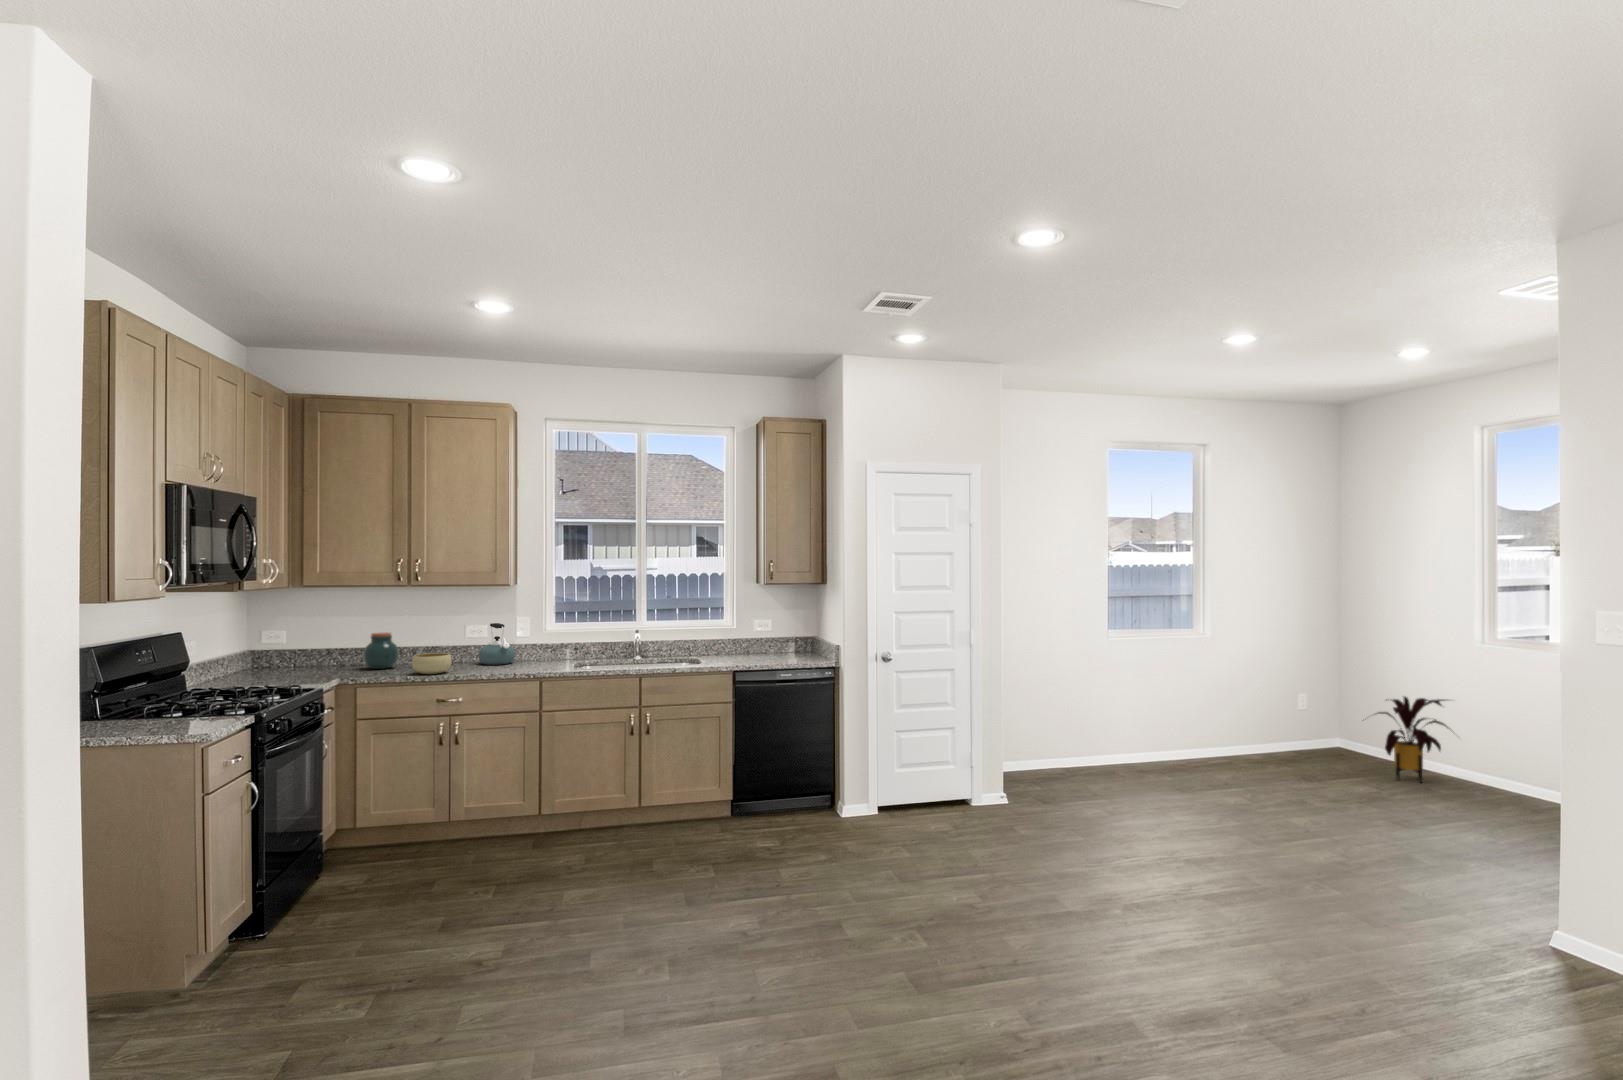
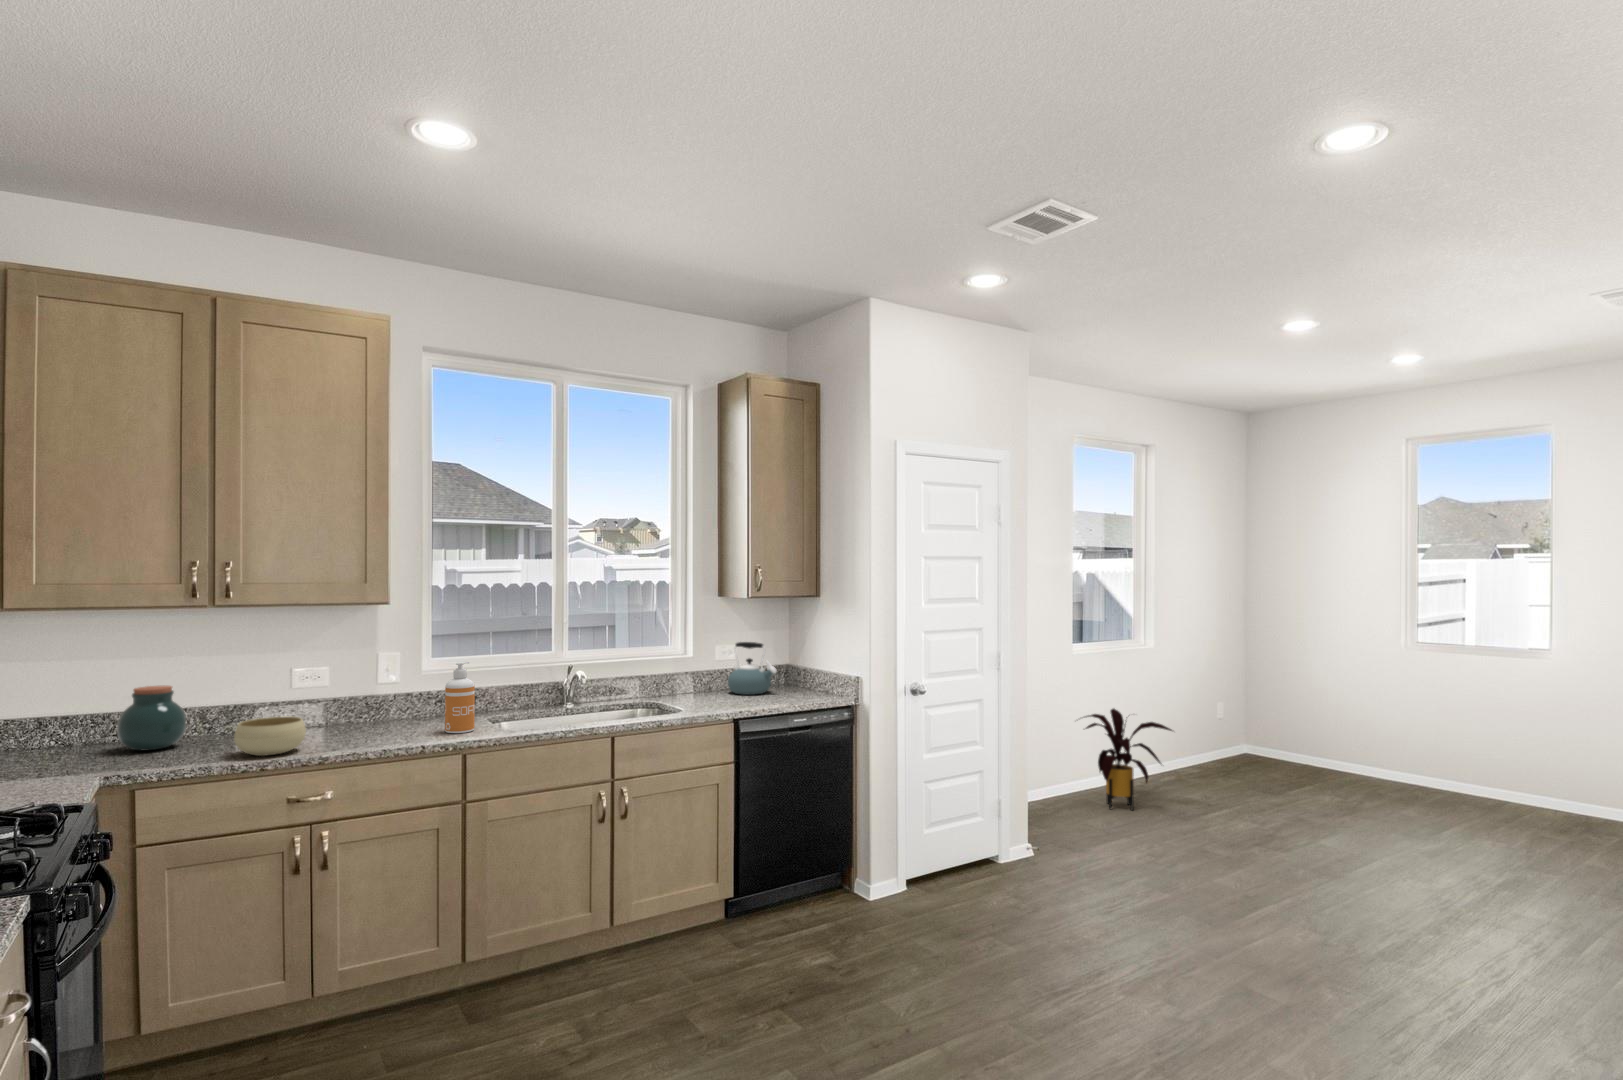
kettle: present [479,623,515,665] -> present [728,642,776,695]
soap dispenser: none [537,625,555,670] -> present [445,662,475,733]
house plant: present [1378,696,1448,783] -> present [1085,709,1172,810]

